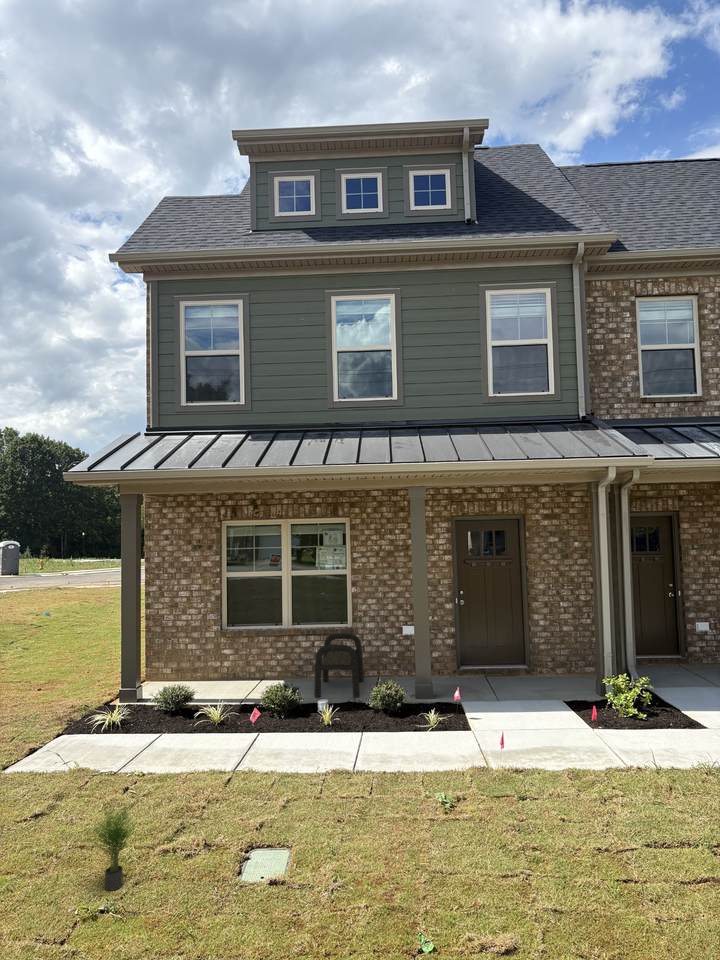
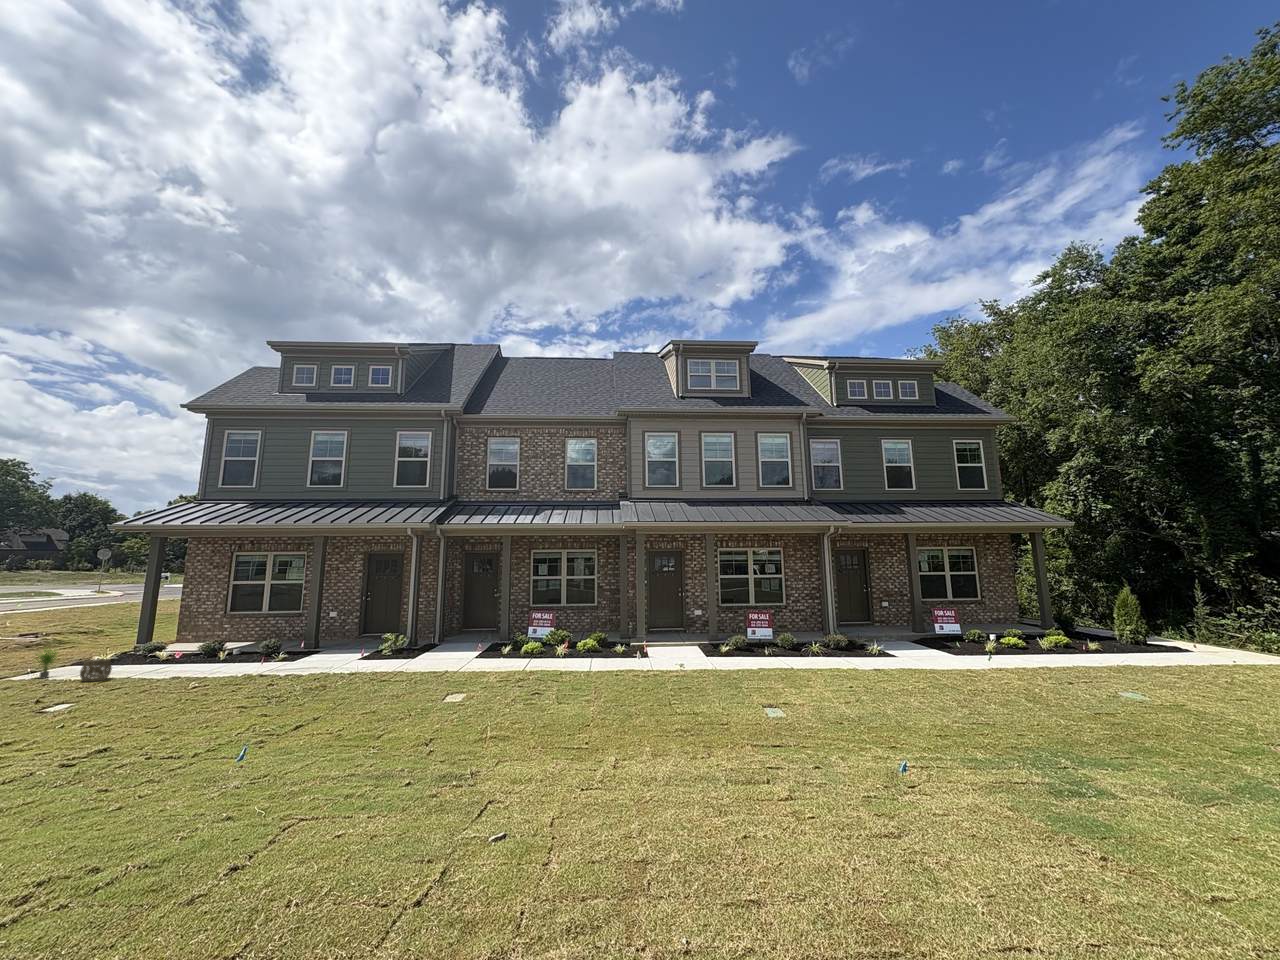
bench: present [314,633,364,698] -> none [258,615,304,646]
woven basket: none [243,854,307,938] -> present [80,659,112,682]

